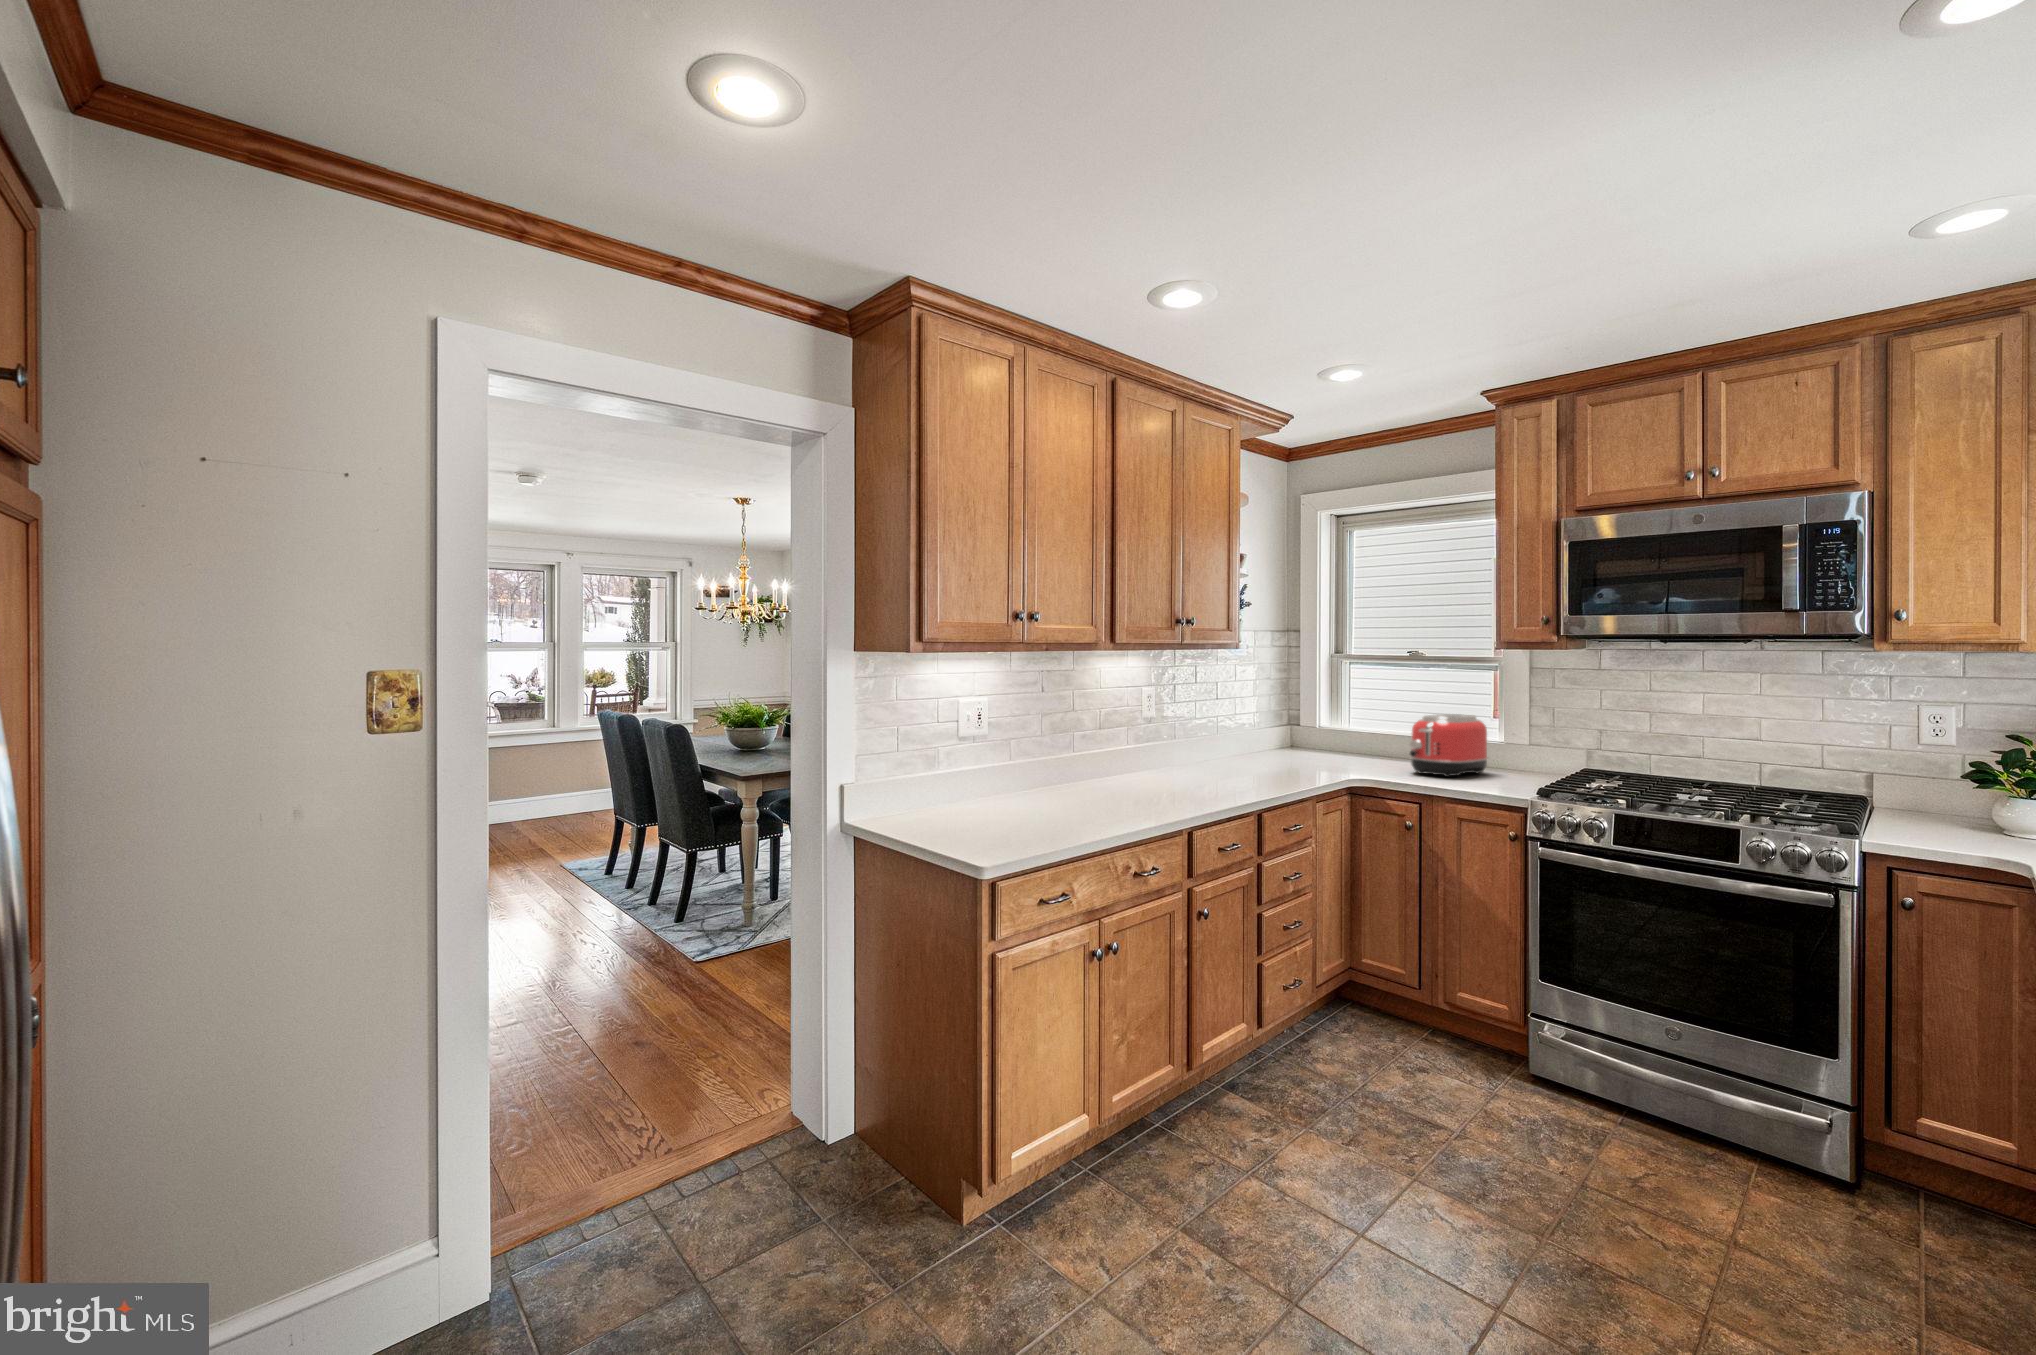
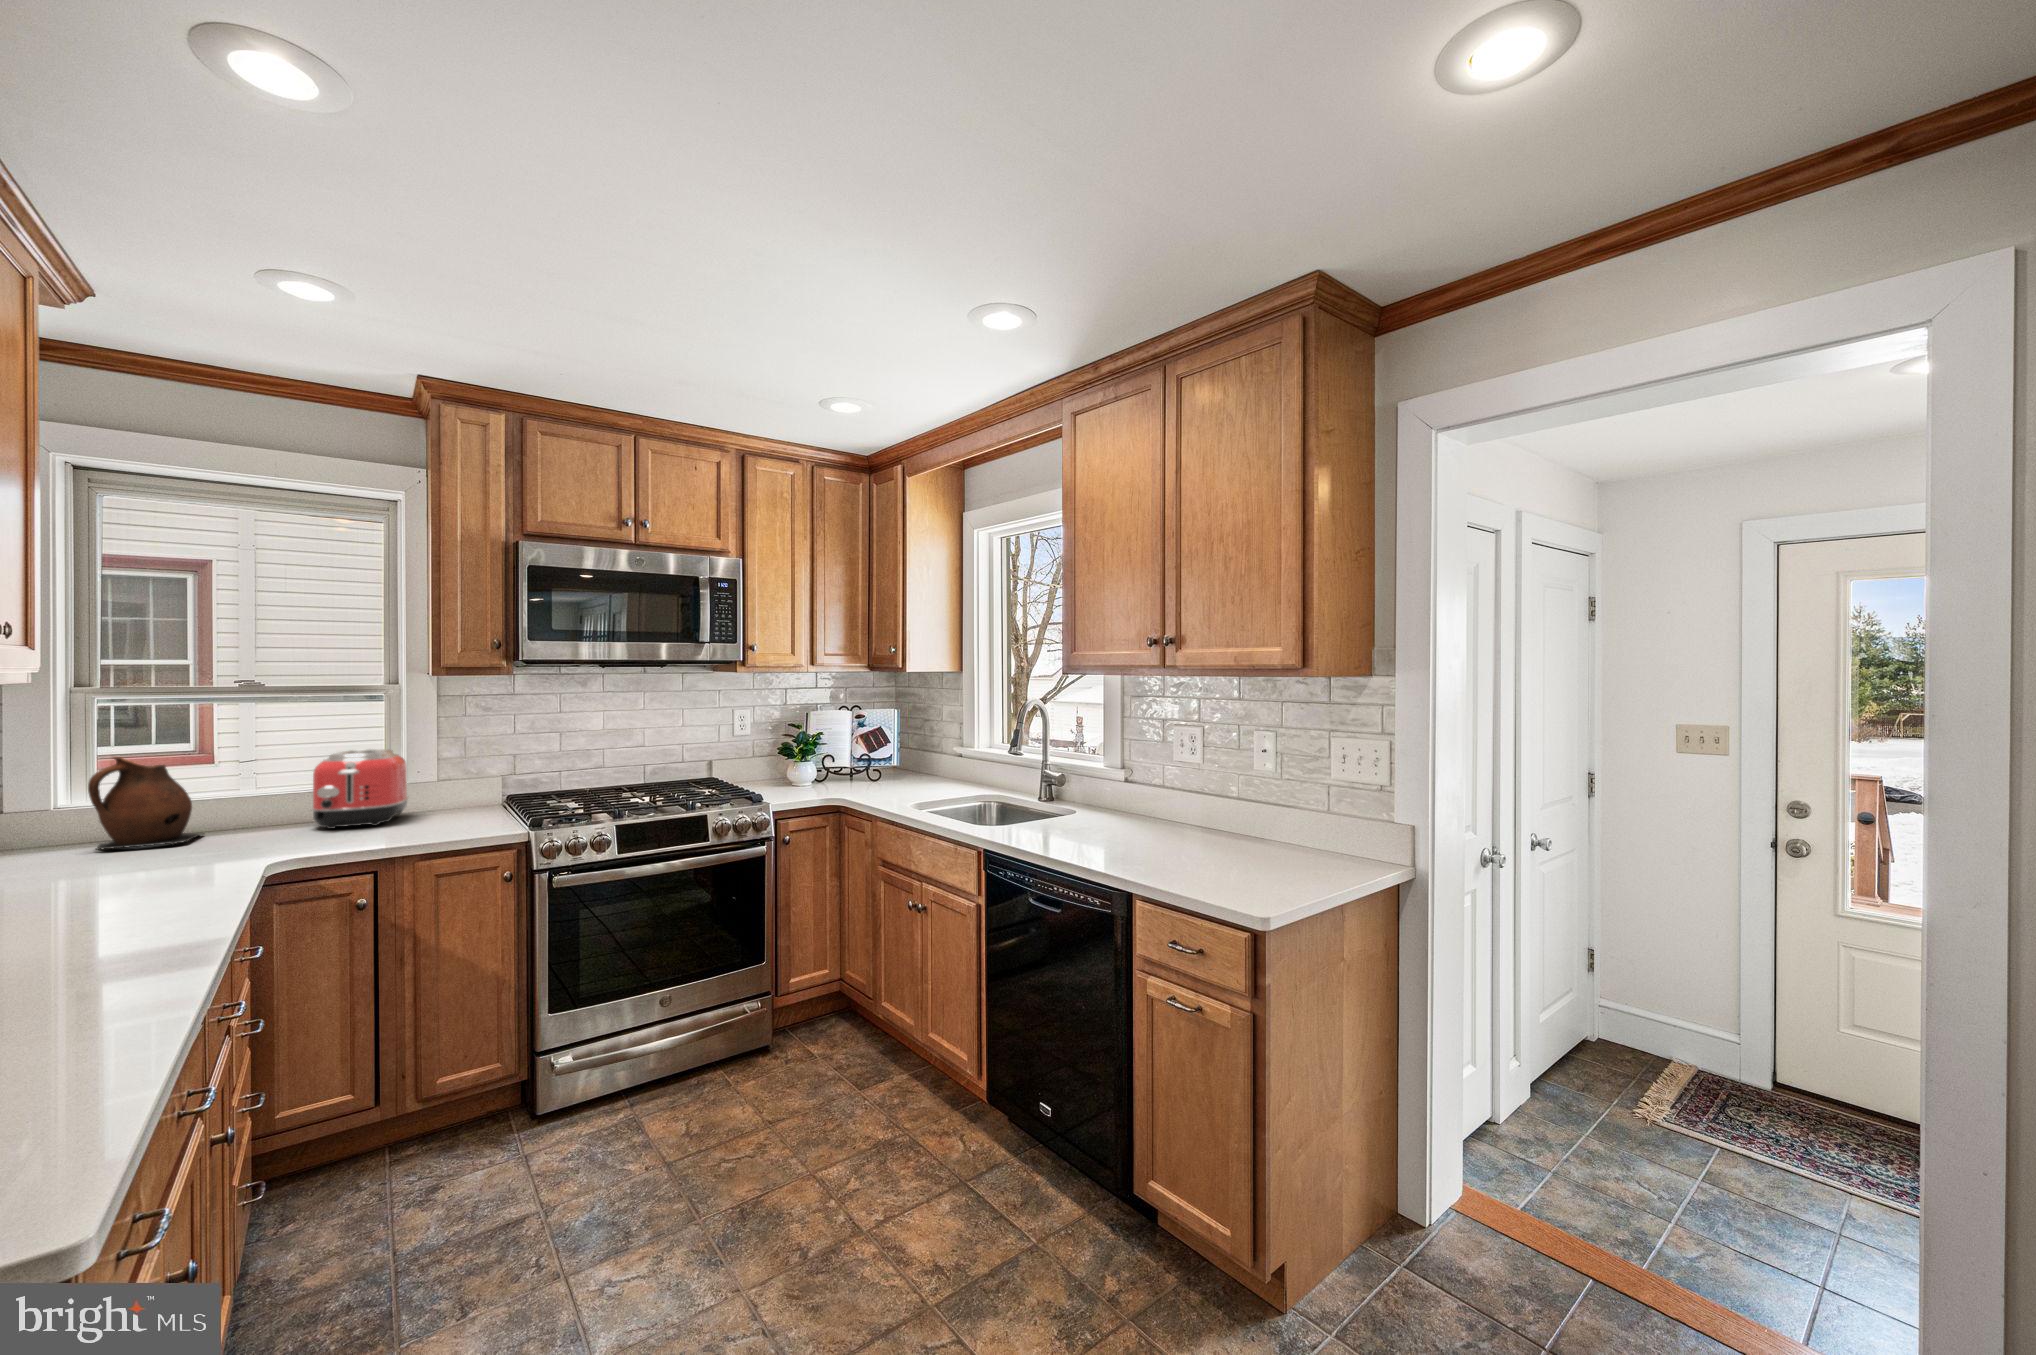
ceramic pitcher: none [1301,705,1360,767] -> present [88,757,204,850]

